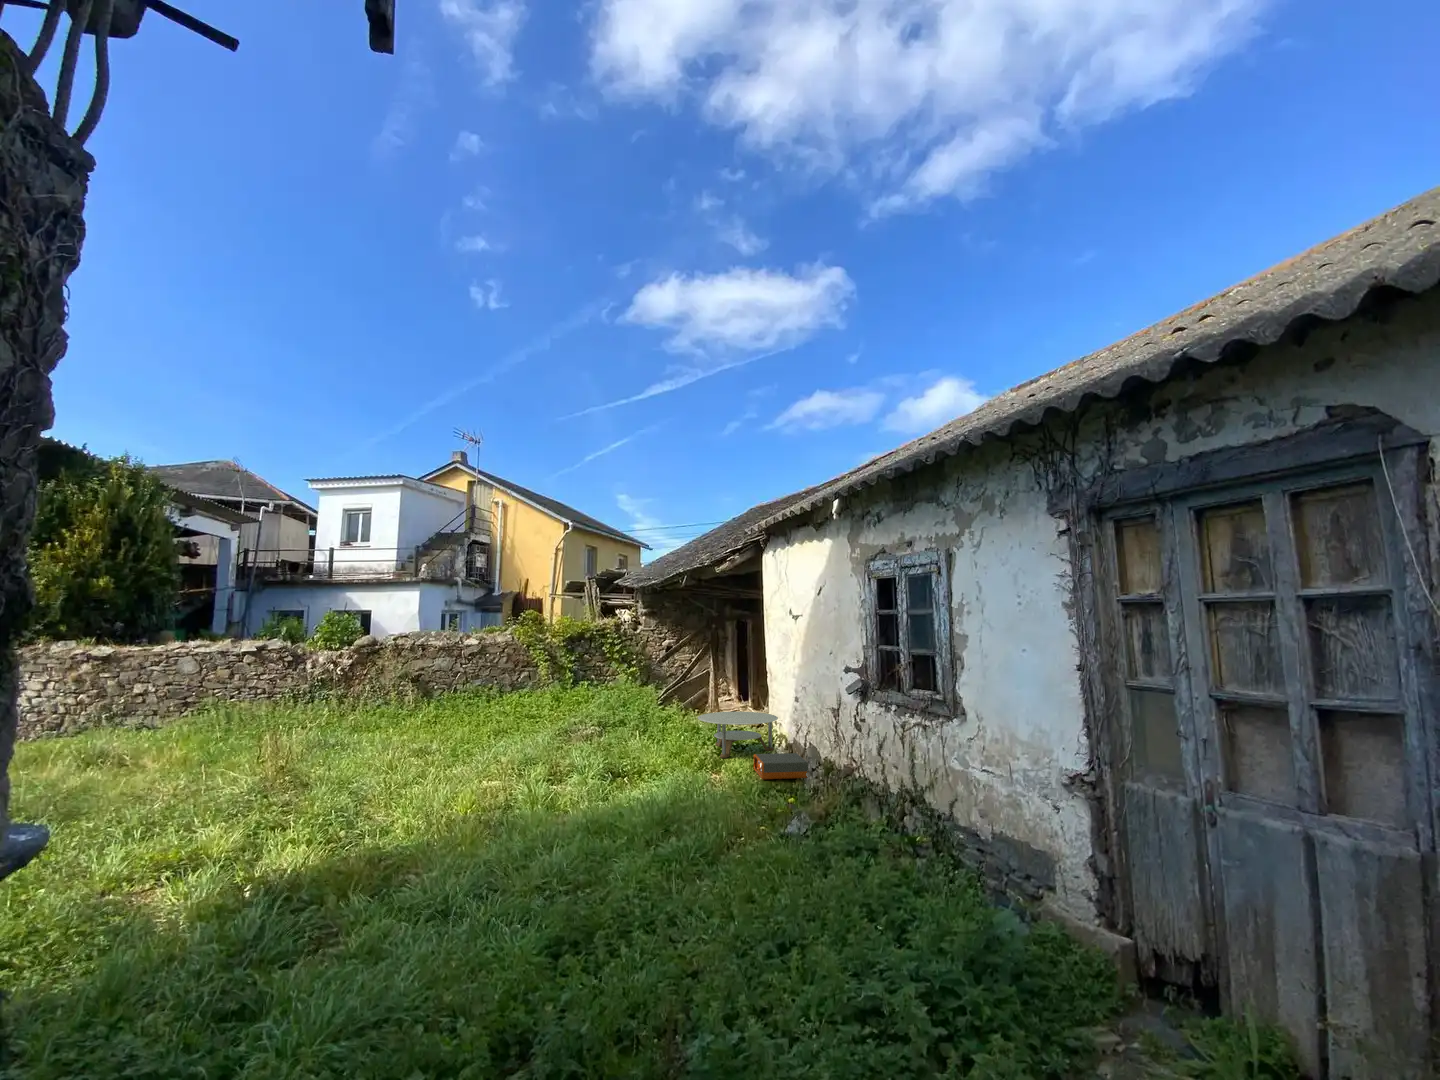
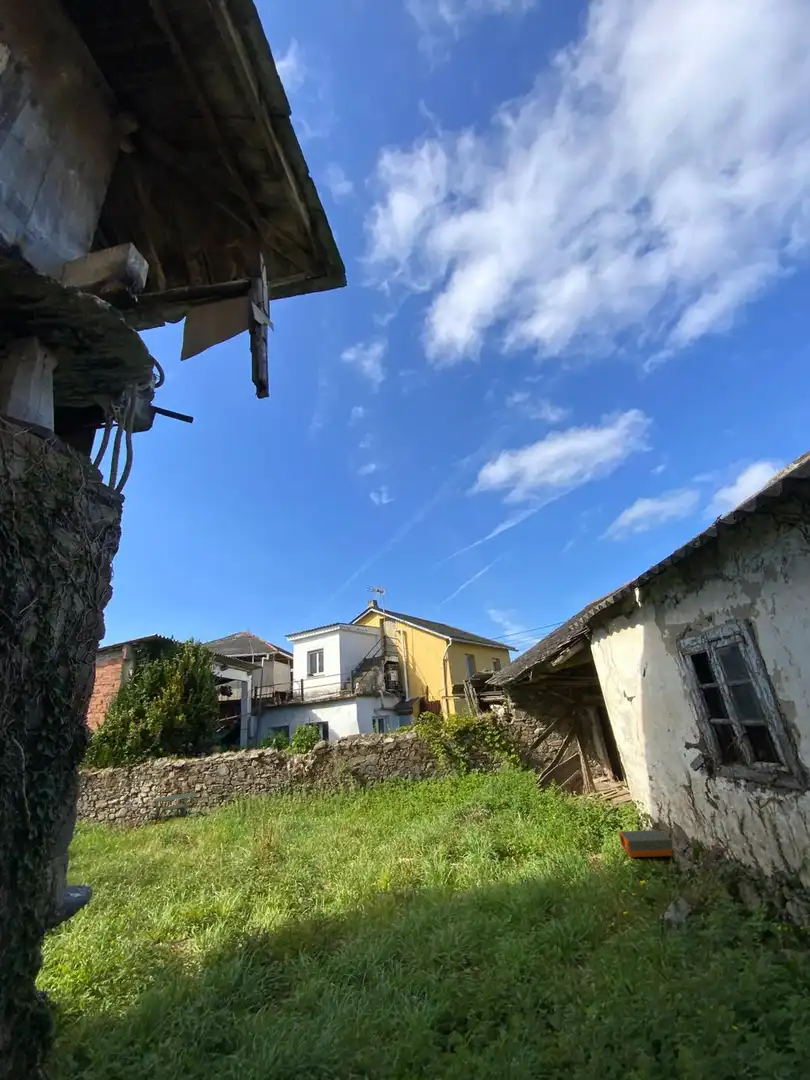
round table: present [698,712,778,758] -> present [154,793,199,819]

